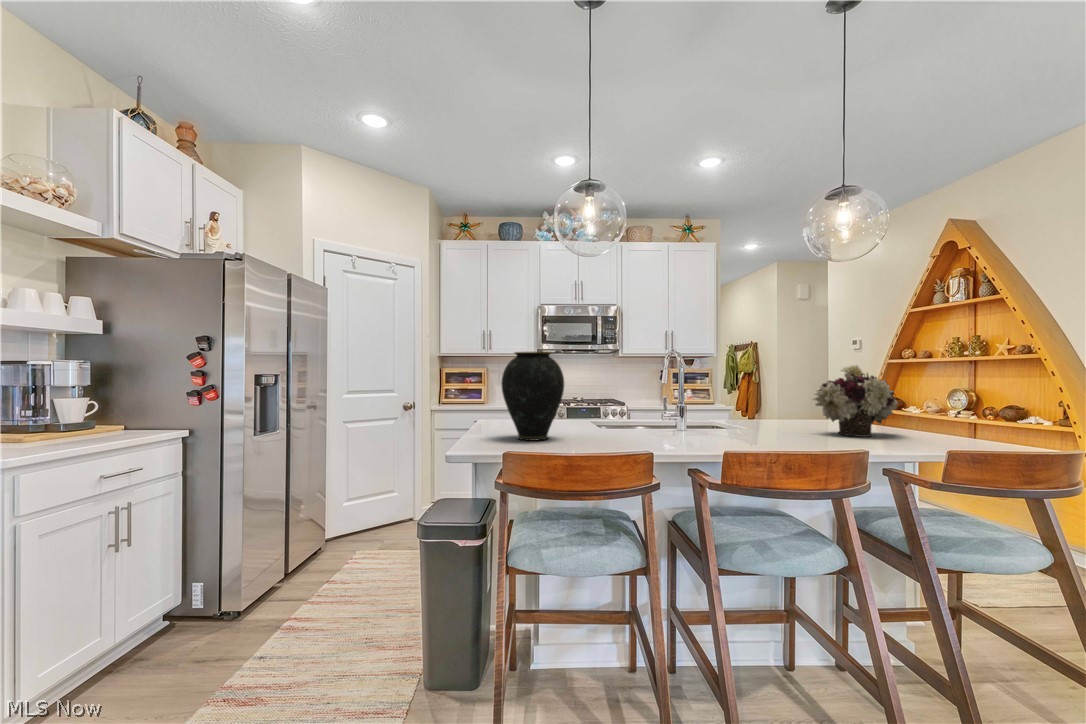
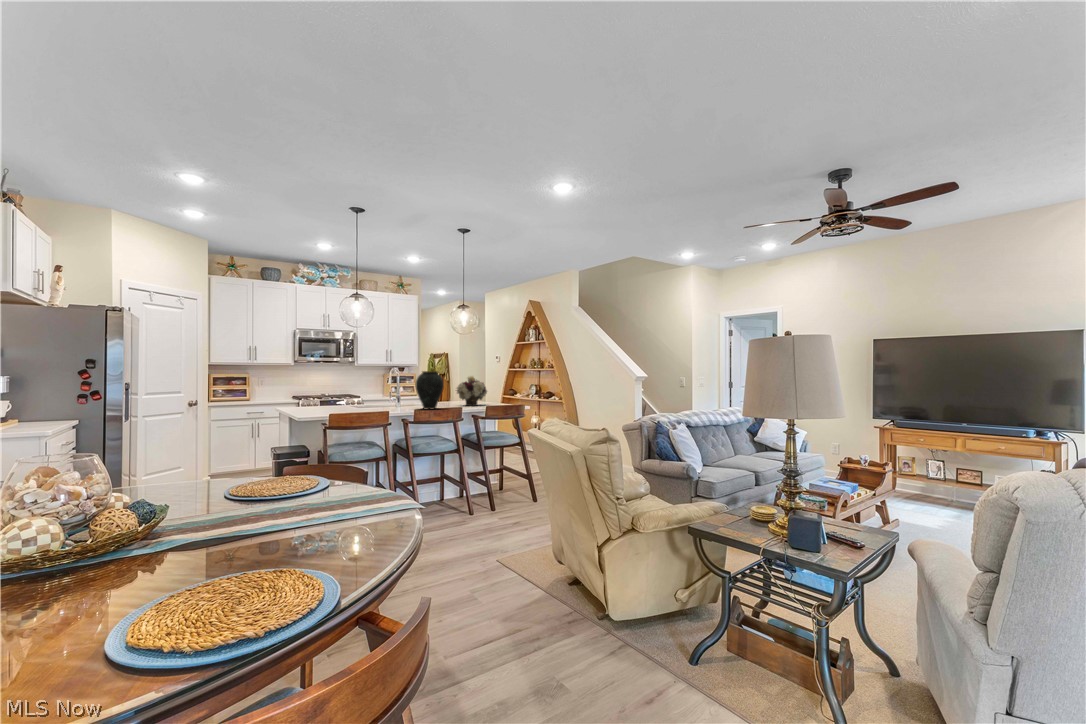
vase: present [501,352,564,441] -> present [416,371,444,410]

